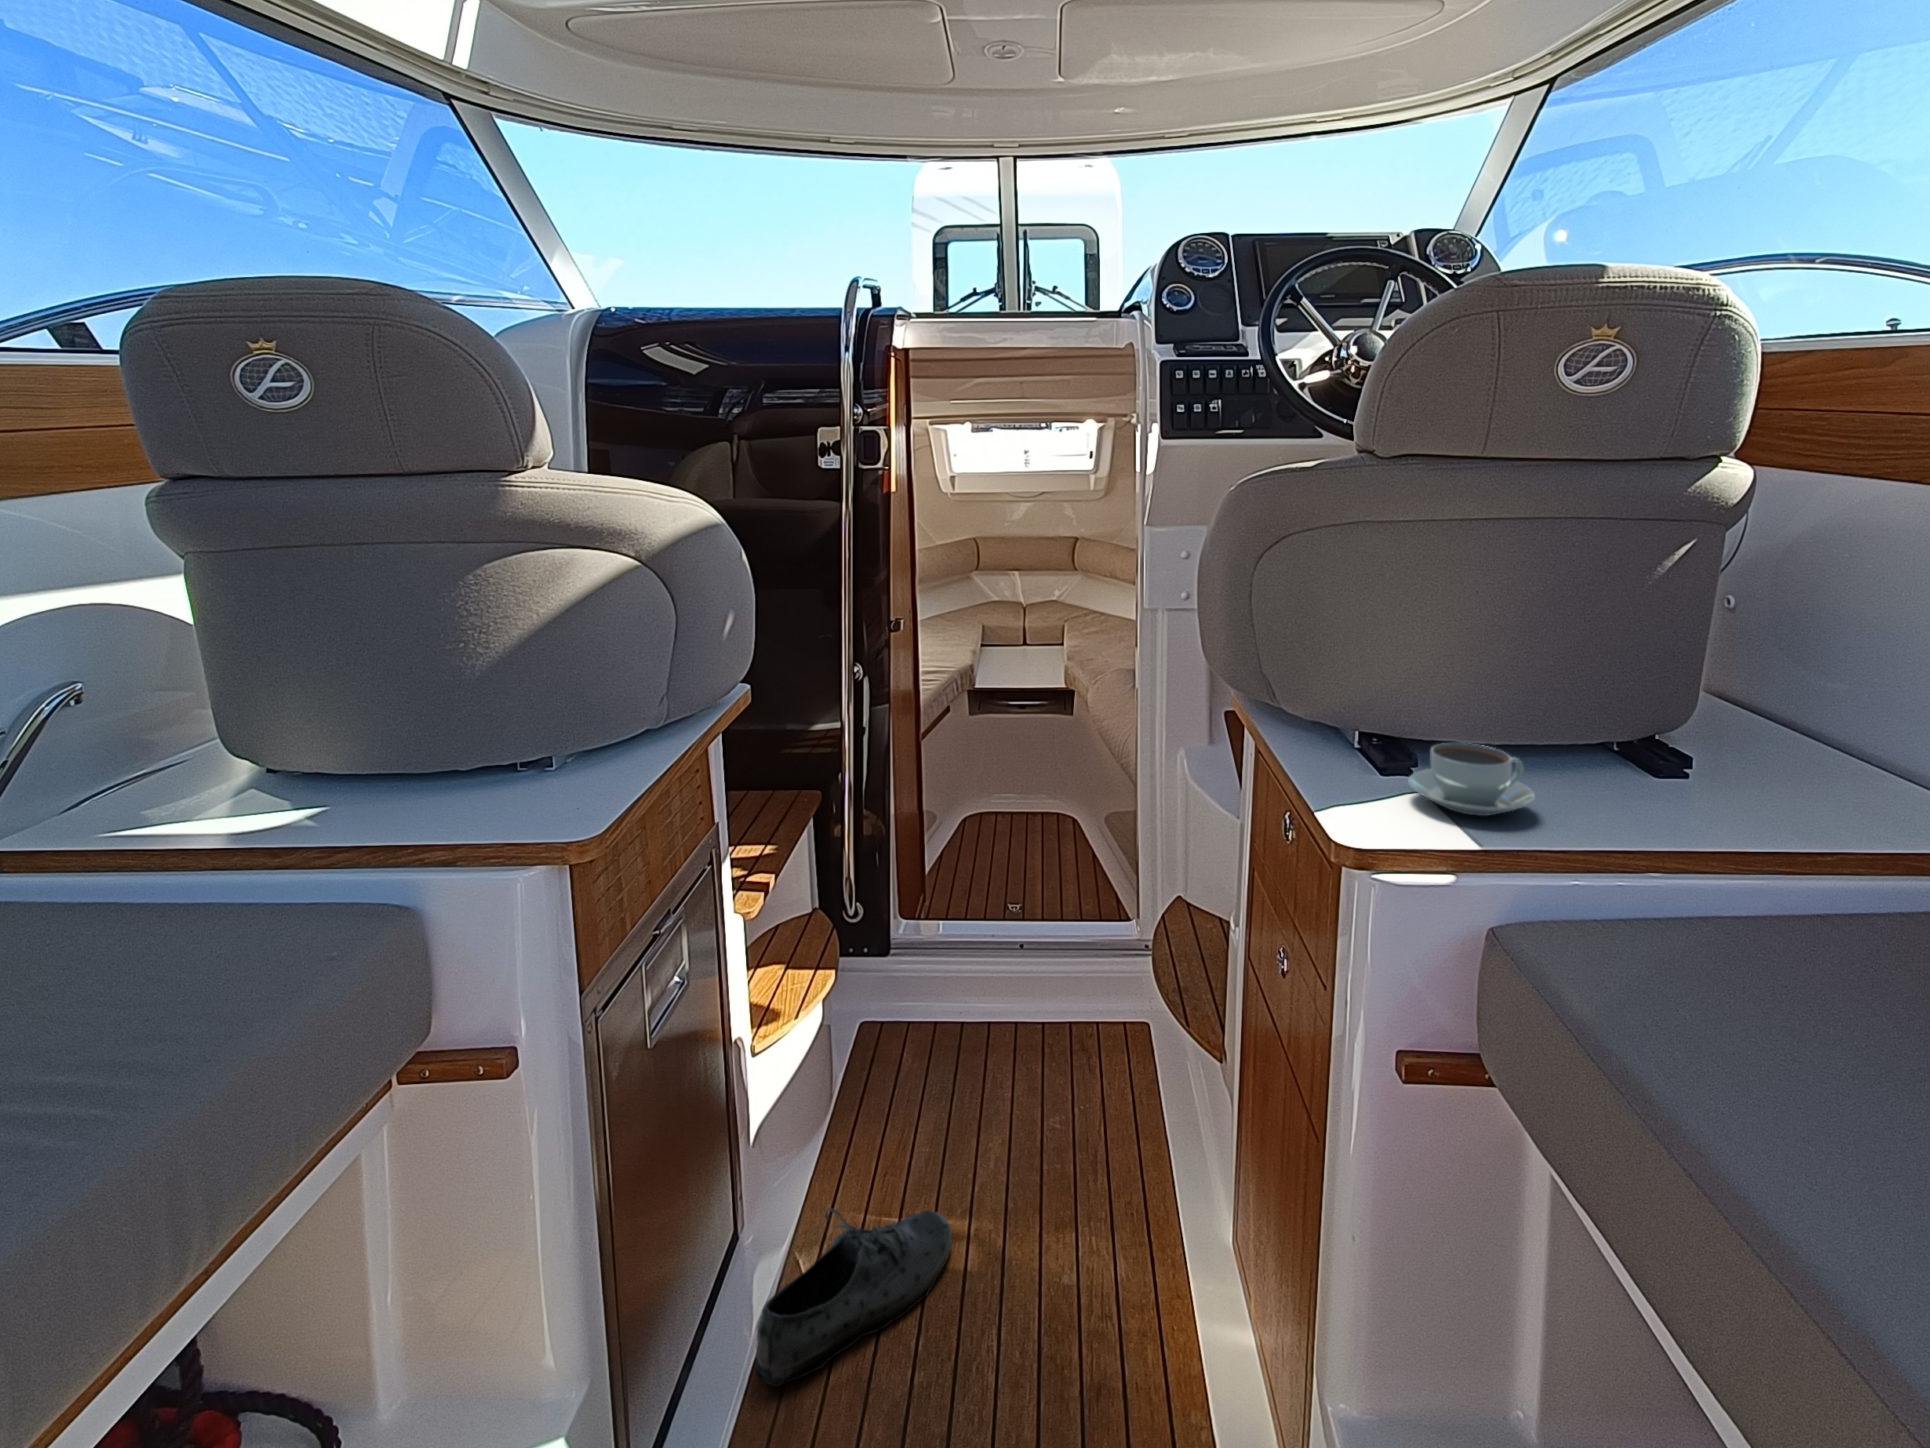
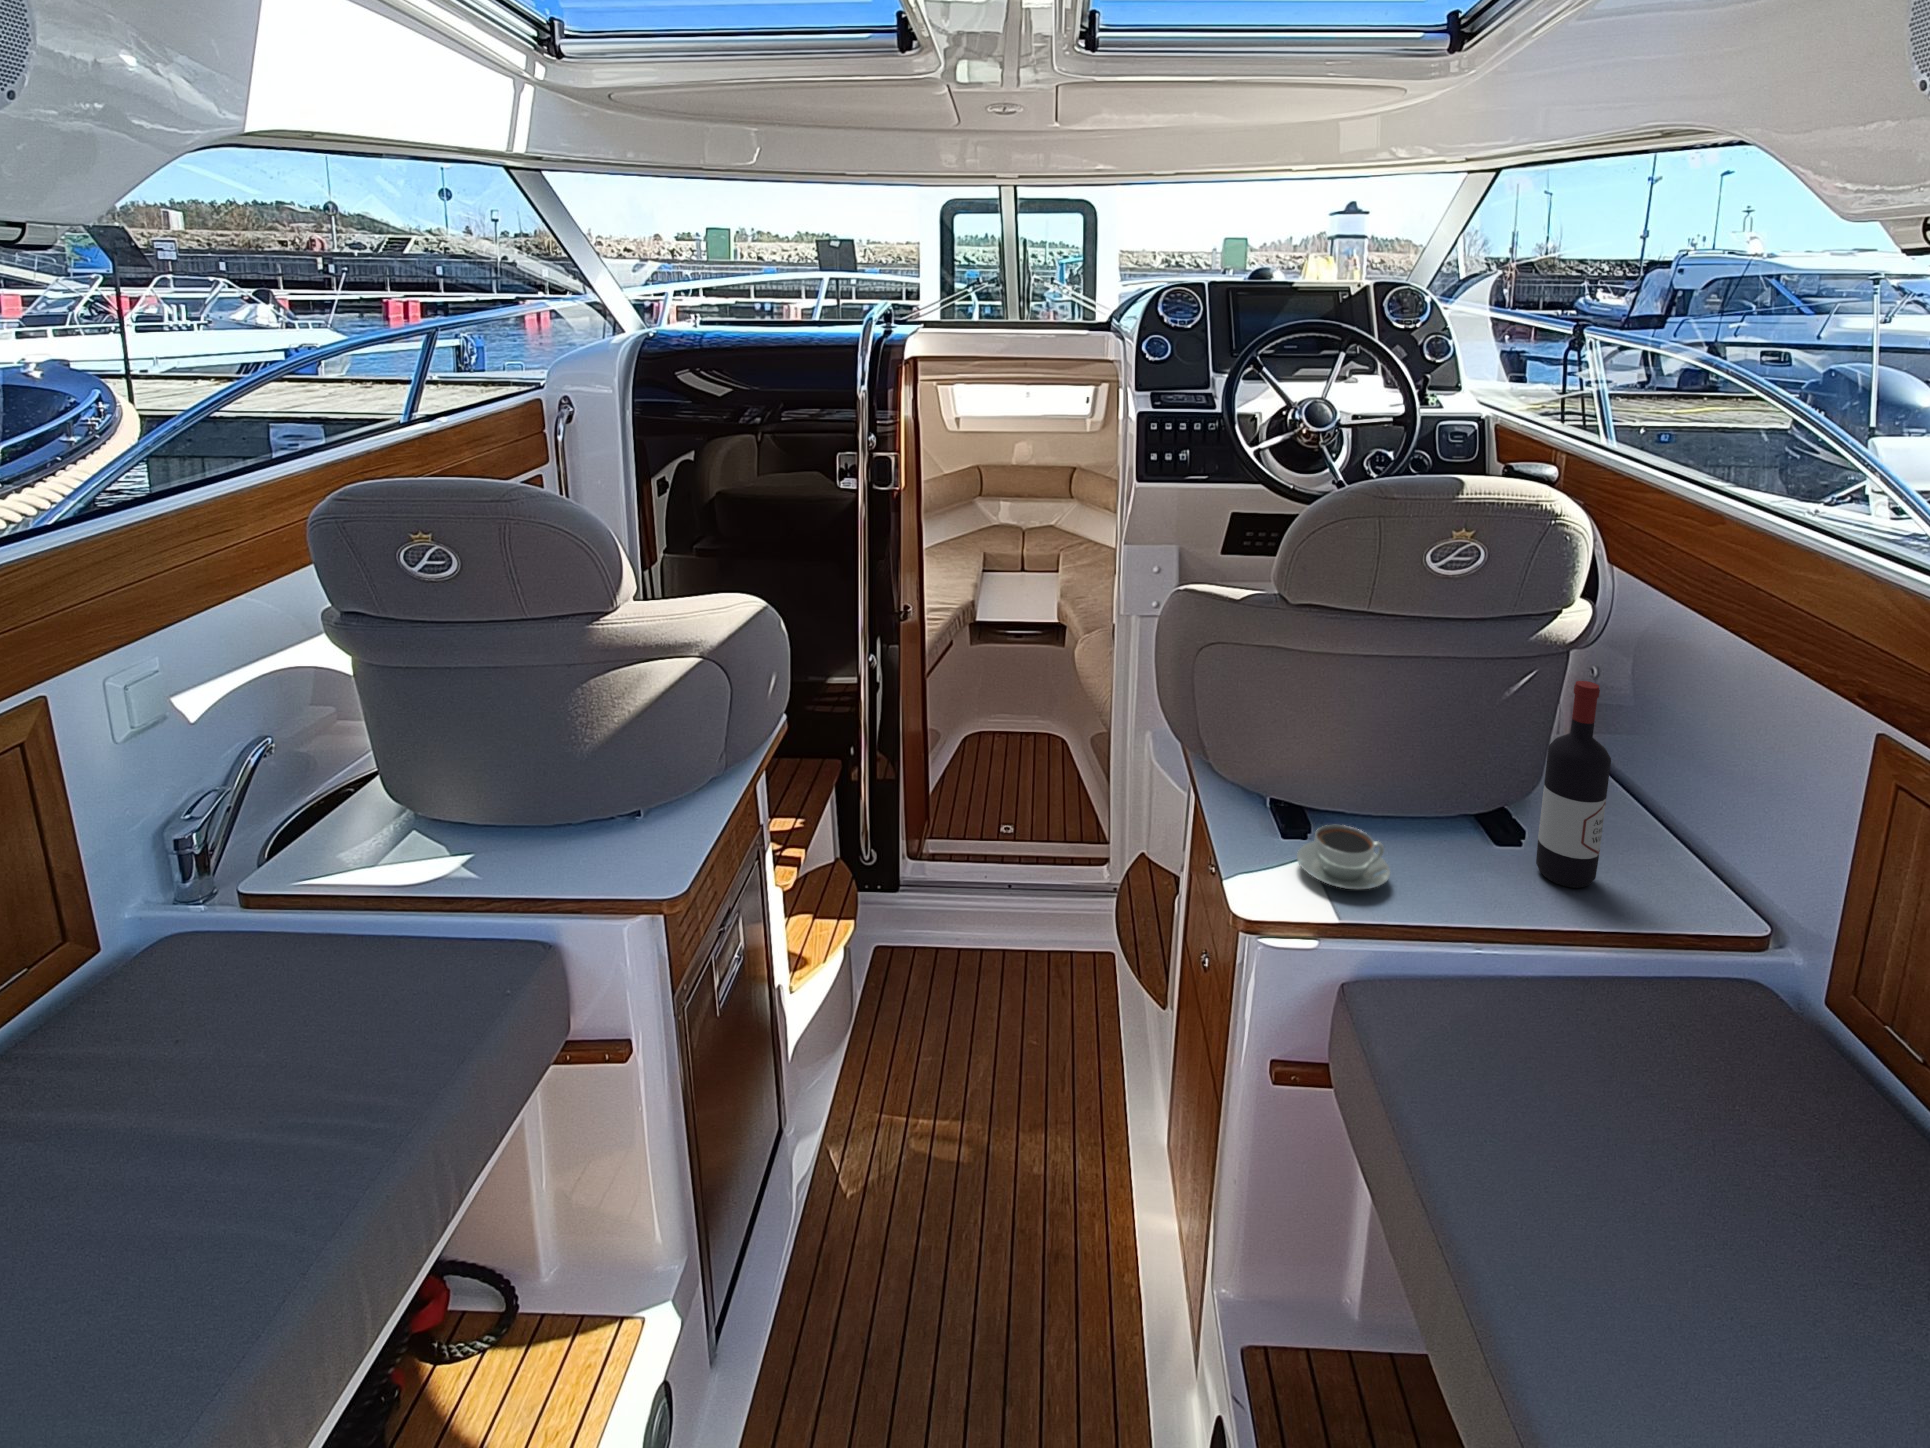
wine bottle: none [1716,540,1808,814] -> present [1536,681,1611,888]
shoe: present [755,1208,953,1387] -> none [801,1111,949,1243]

